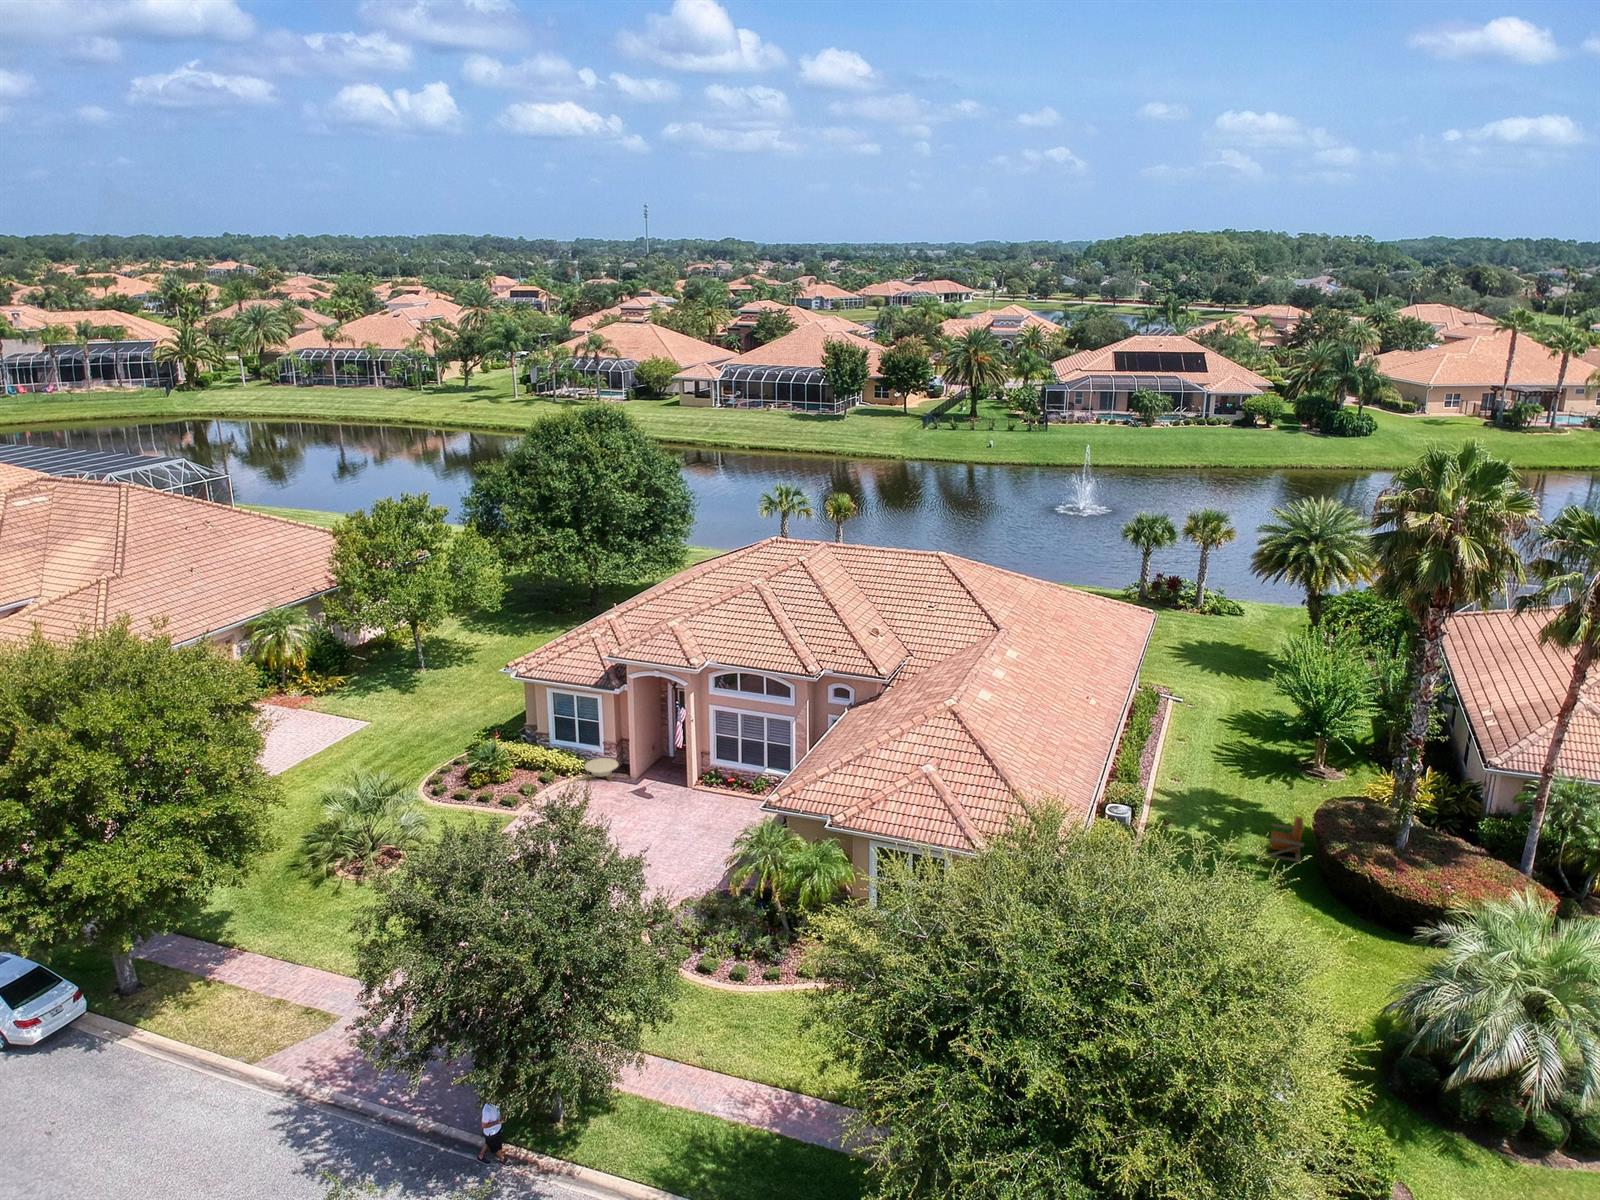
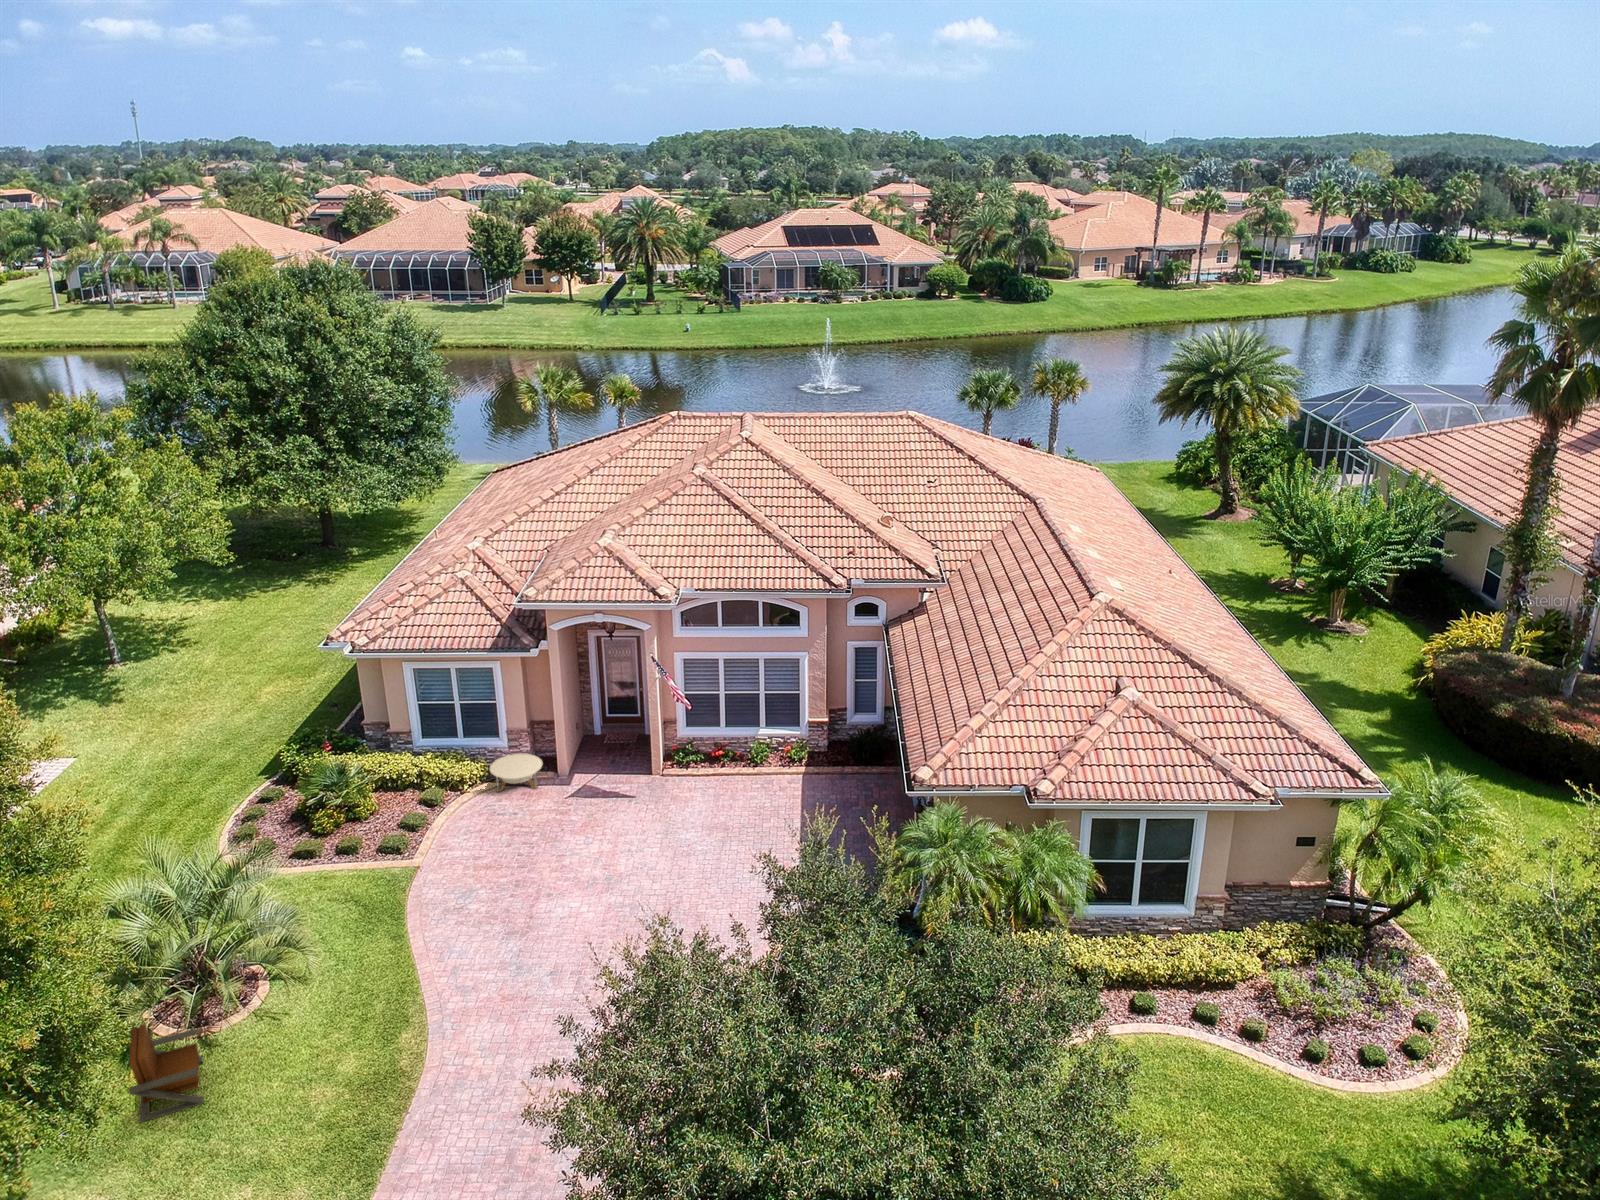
lounge chair: present [1269,817,1304,862] -> present [129,1024,204,1122]

